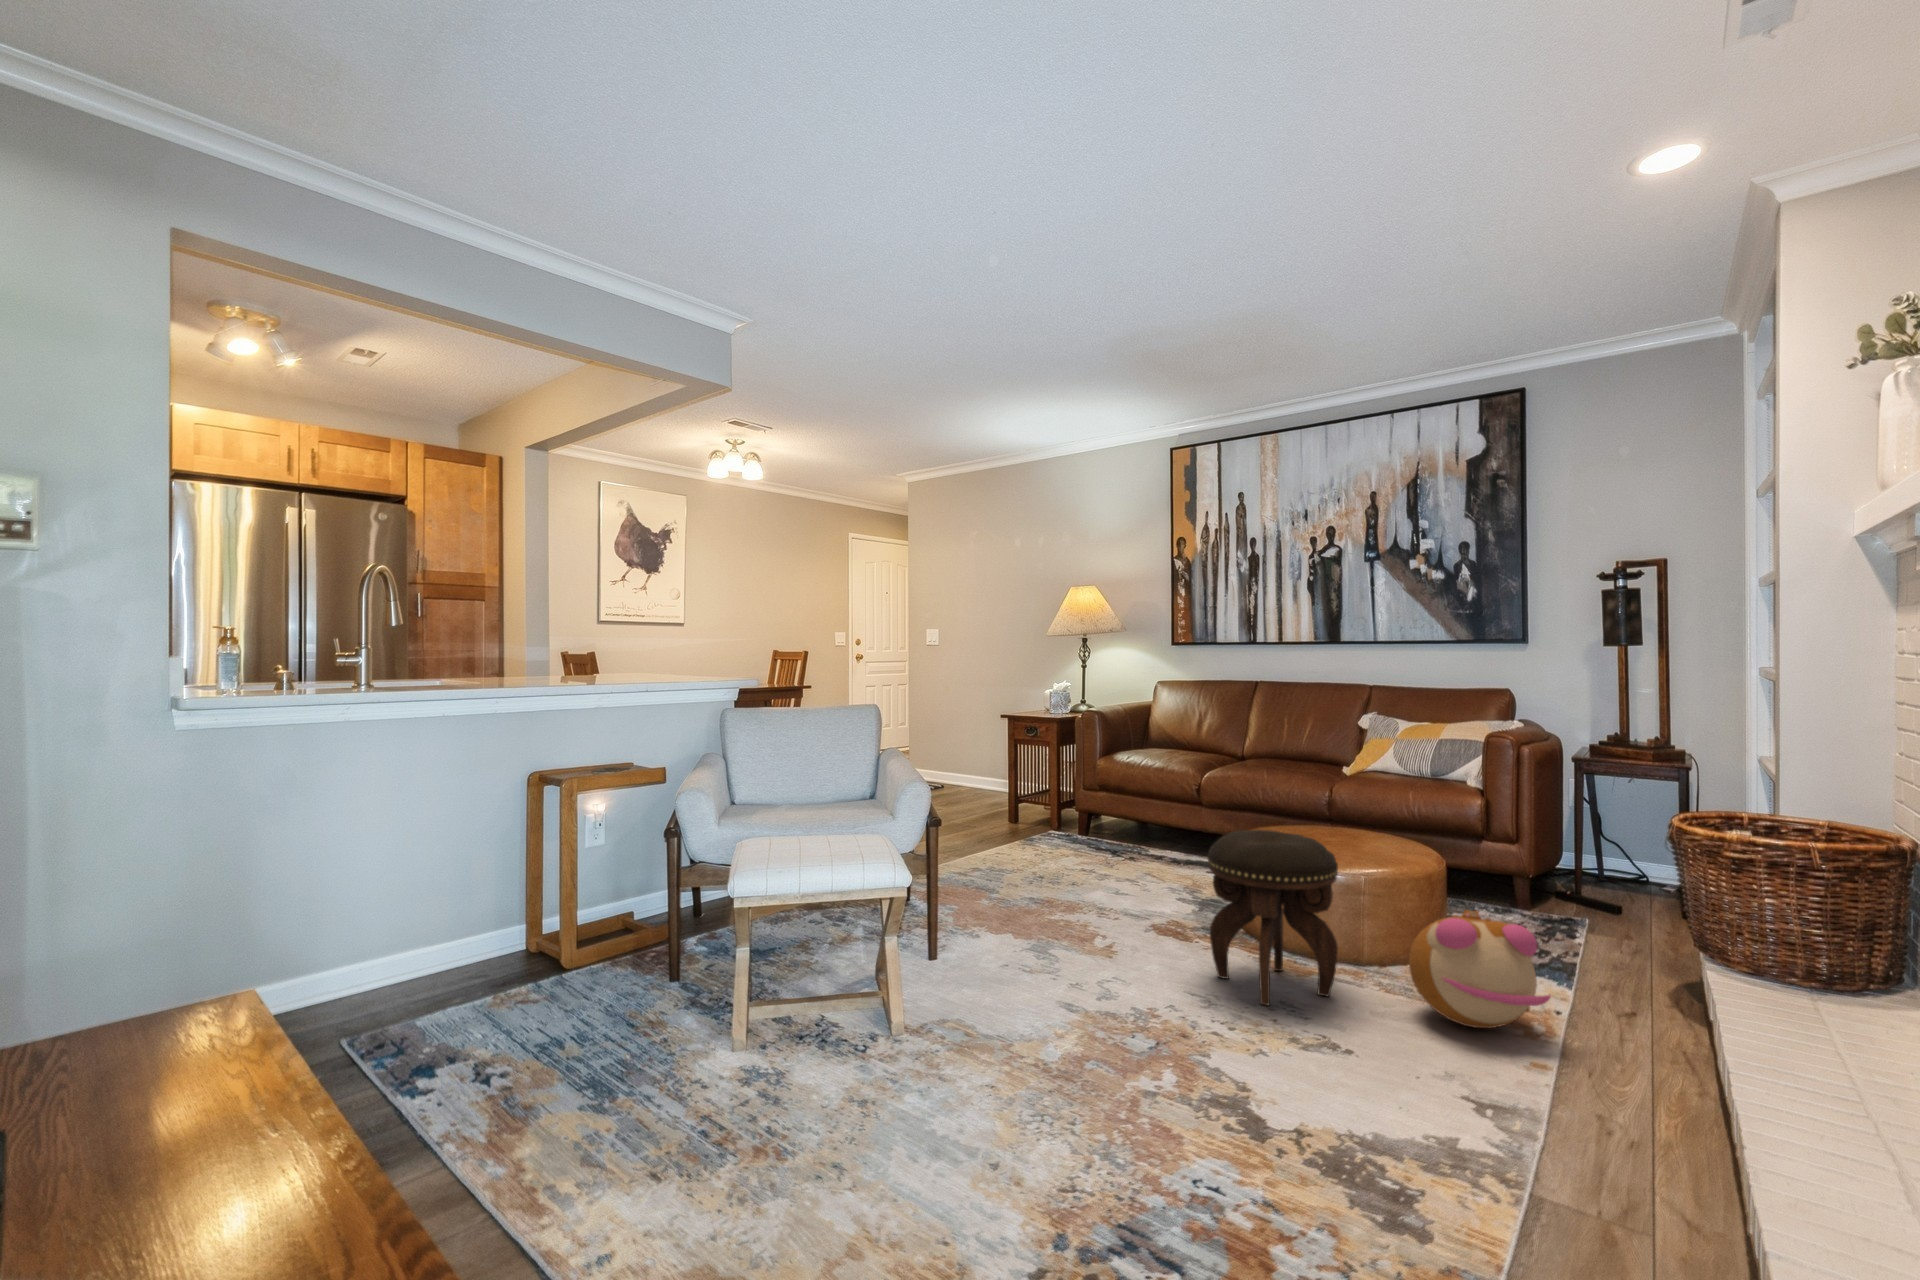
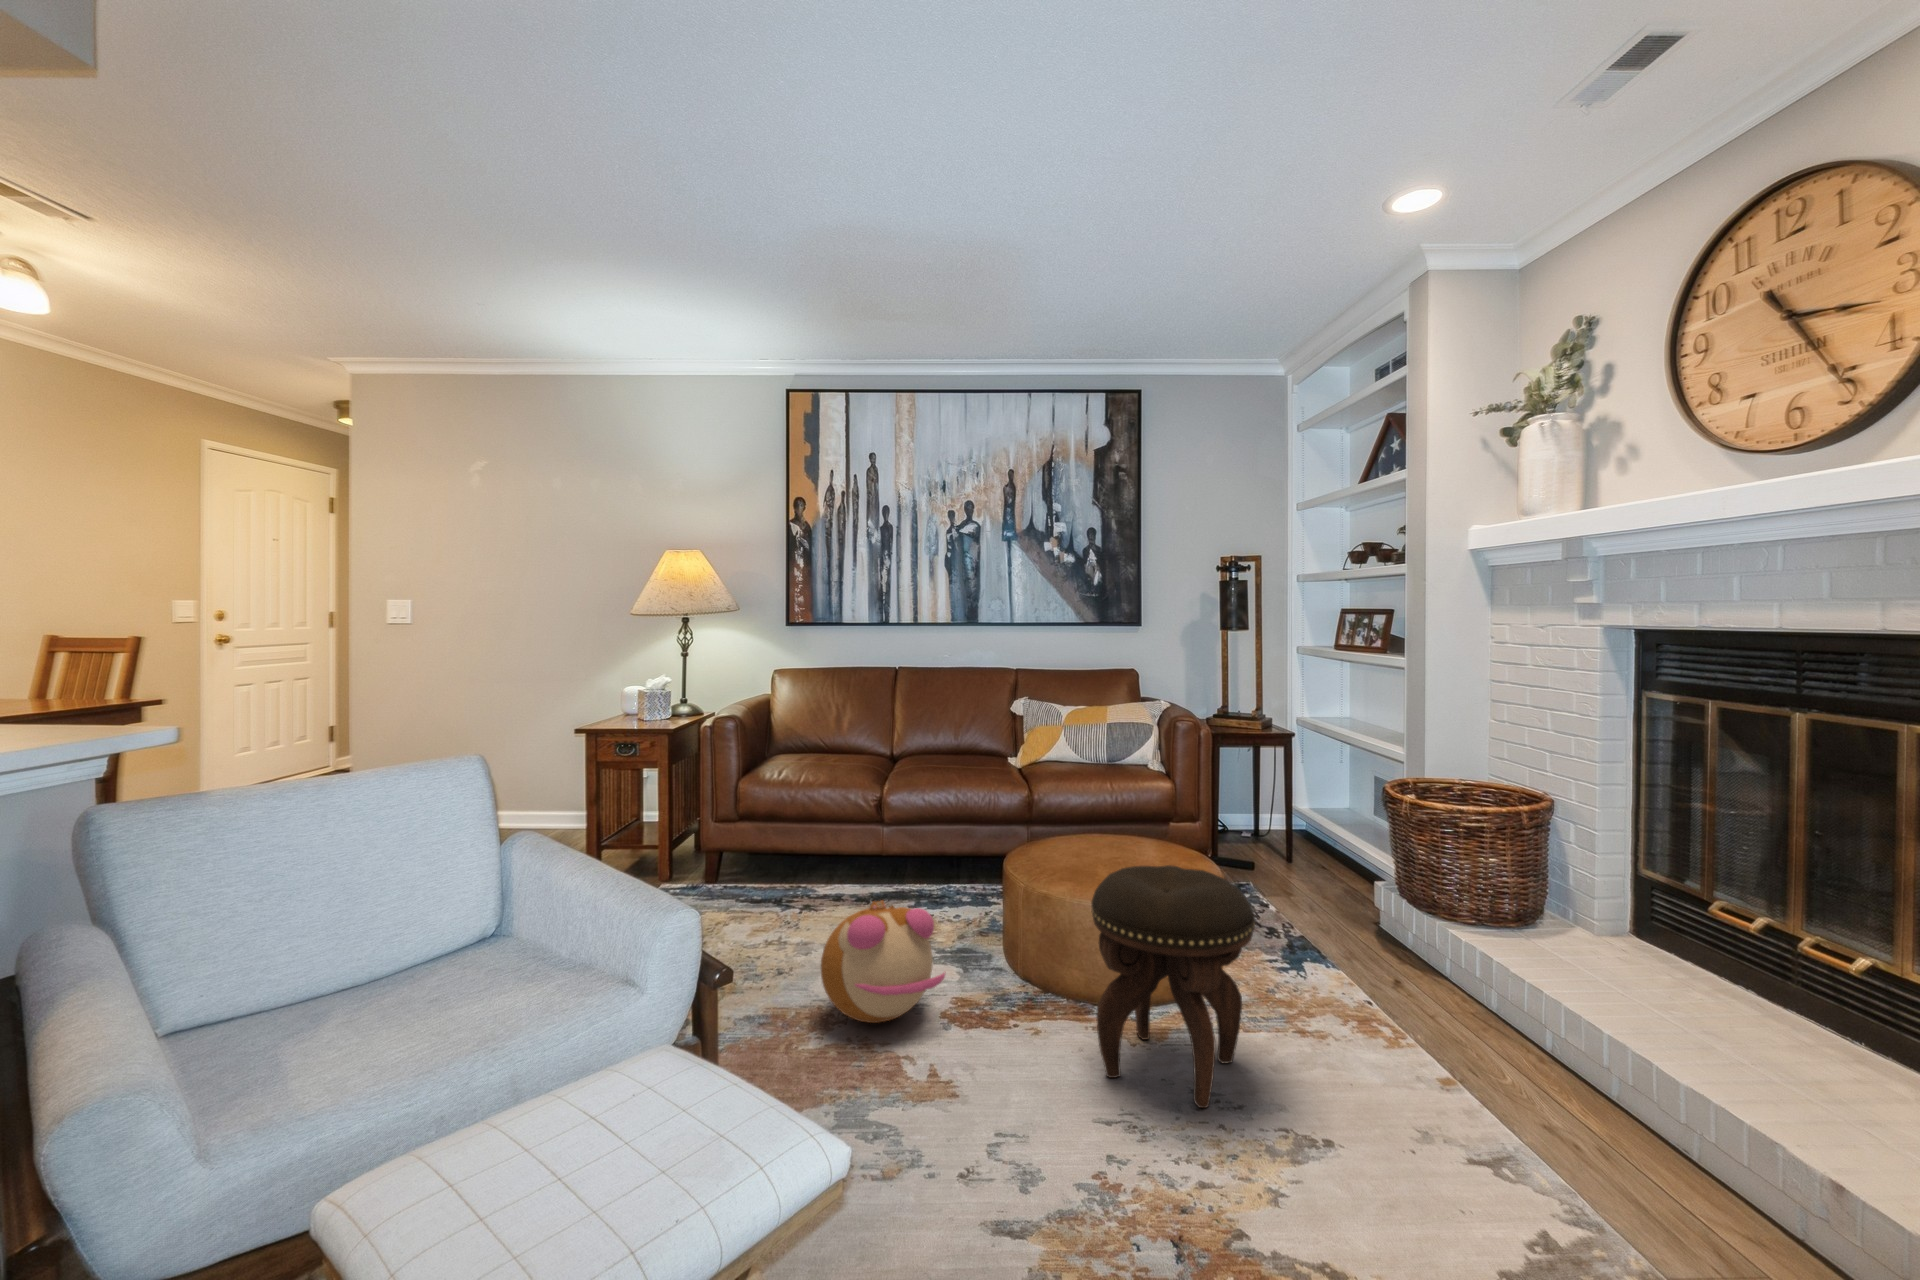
plush toy: present [1409,909,1551,1028] -> present [821,900,945,1023]

